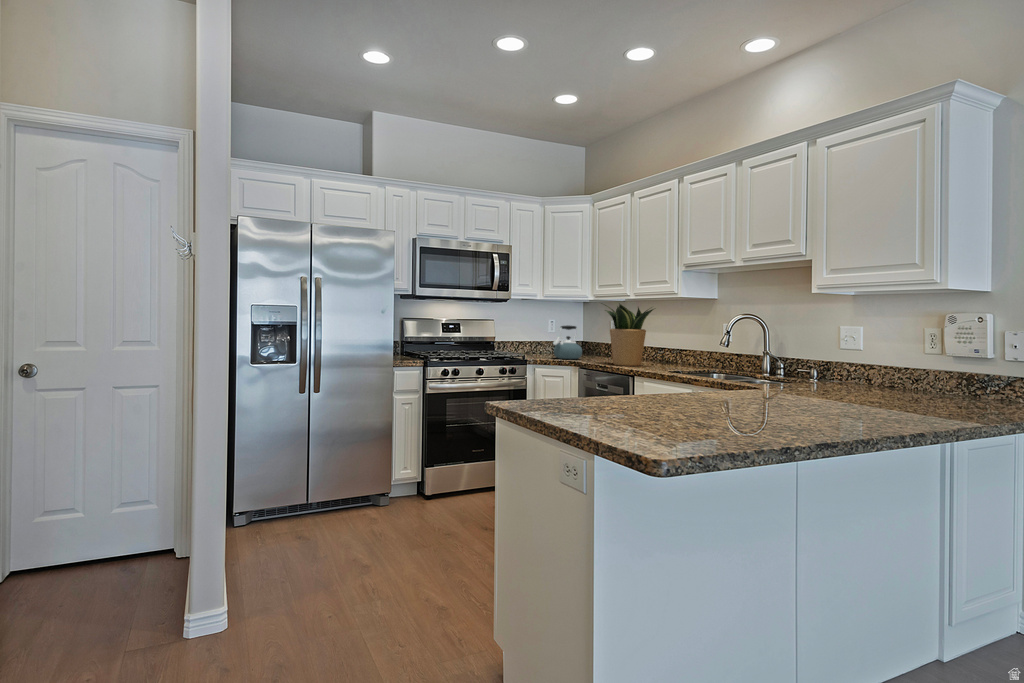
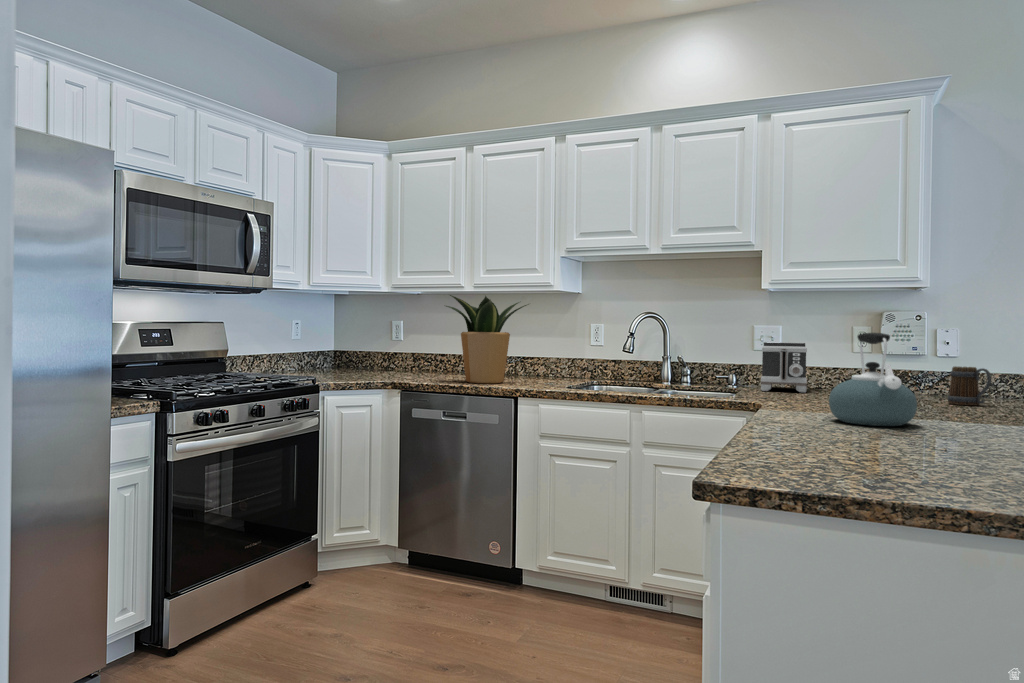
kettle: present [553,325,582,359] -> present [829,333,917,426]
toaster: none [825,342,901,389] -> present [761,342,807,393]
mug: none [947,369,982,409] -> present [948,366,991,405]

